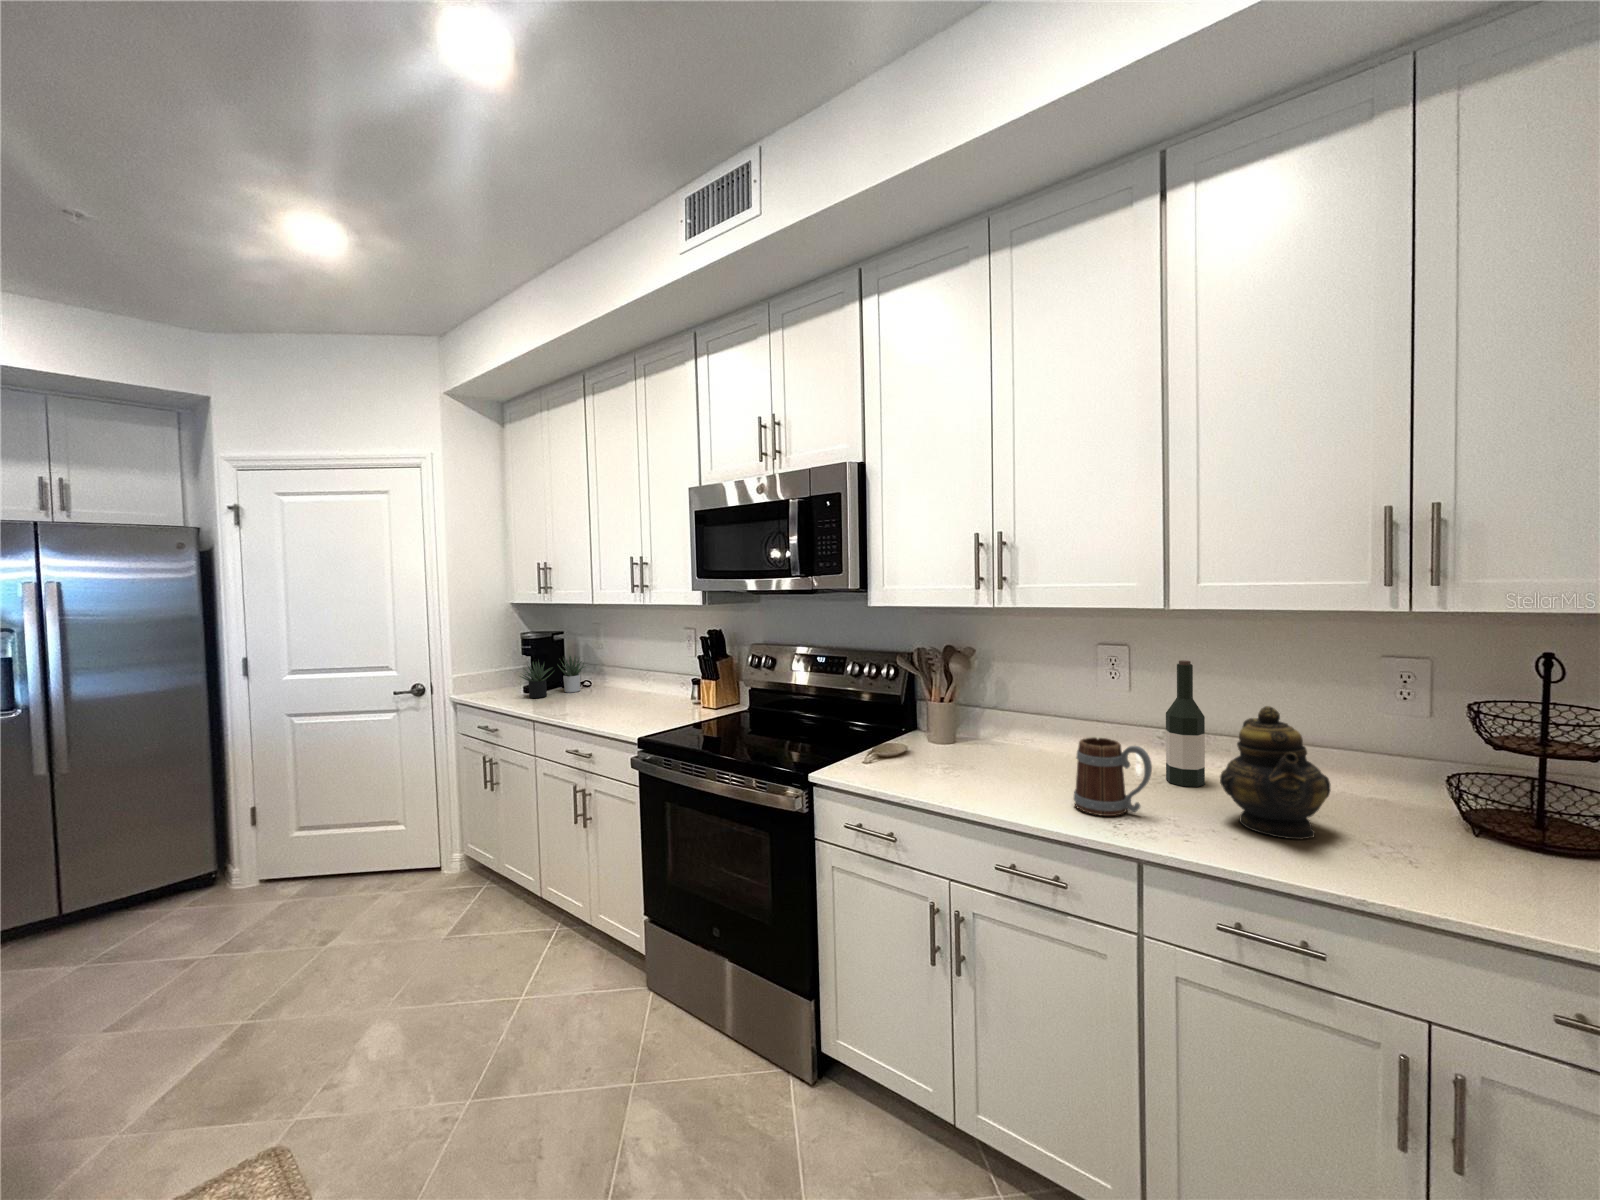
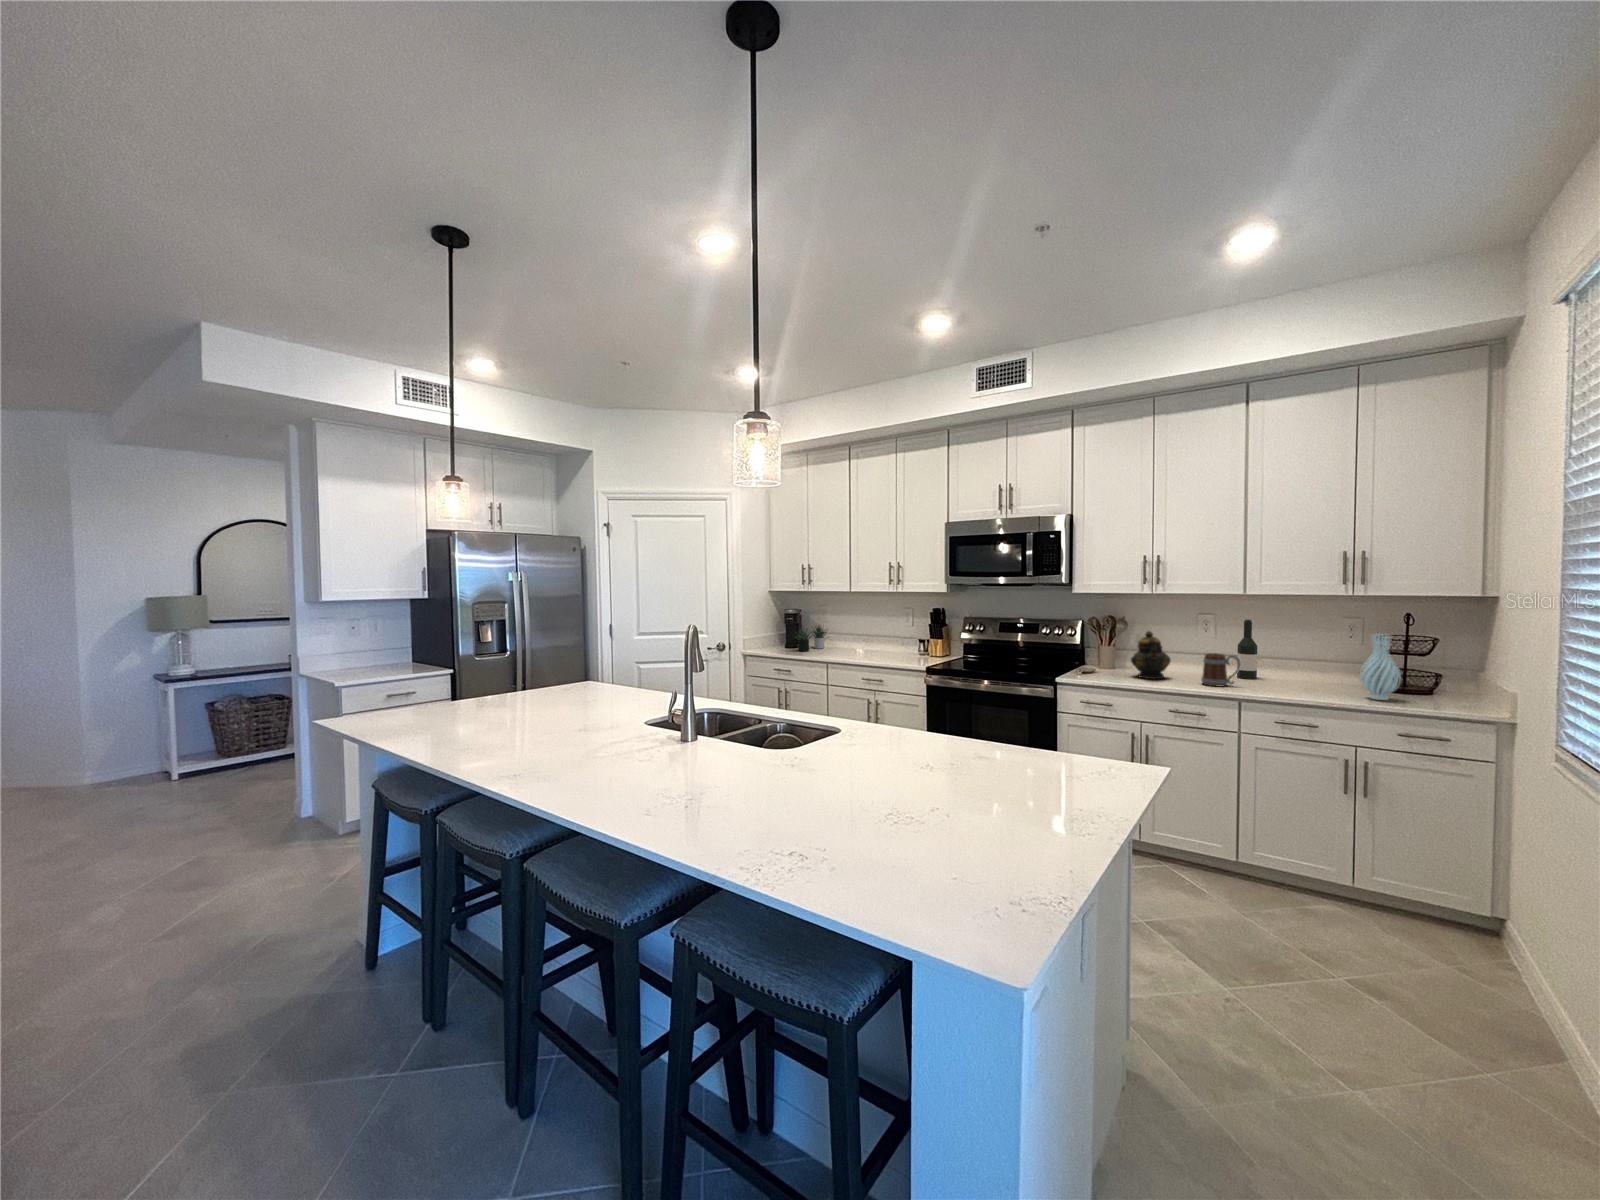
teapot: present [1220,706,1331,839] -> present [1131,631,1171,679]
vase: none [1432,711,1549,896] -> present [1360,635,1401,700]

